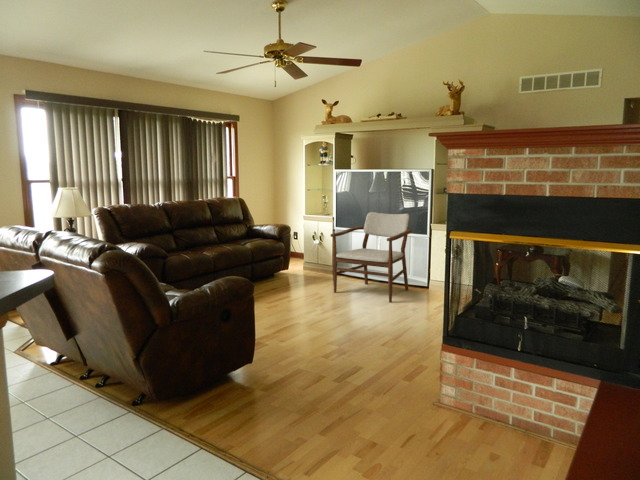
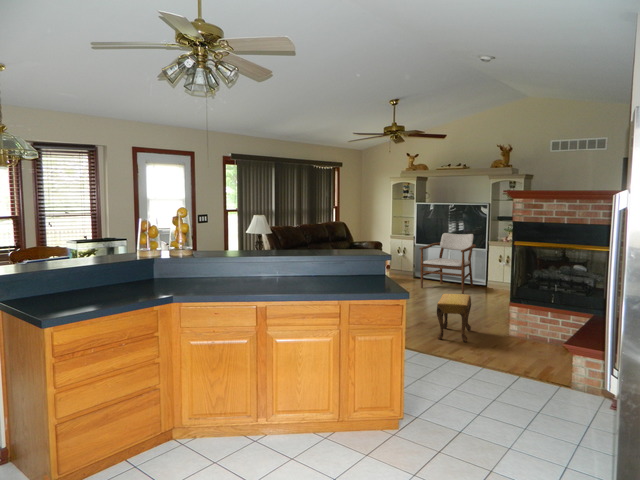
footstool: none [303,324,376,426] -> present [437,294,471,342]

